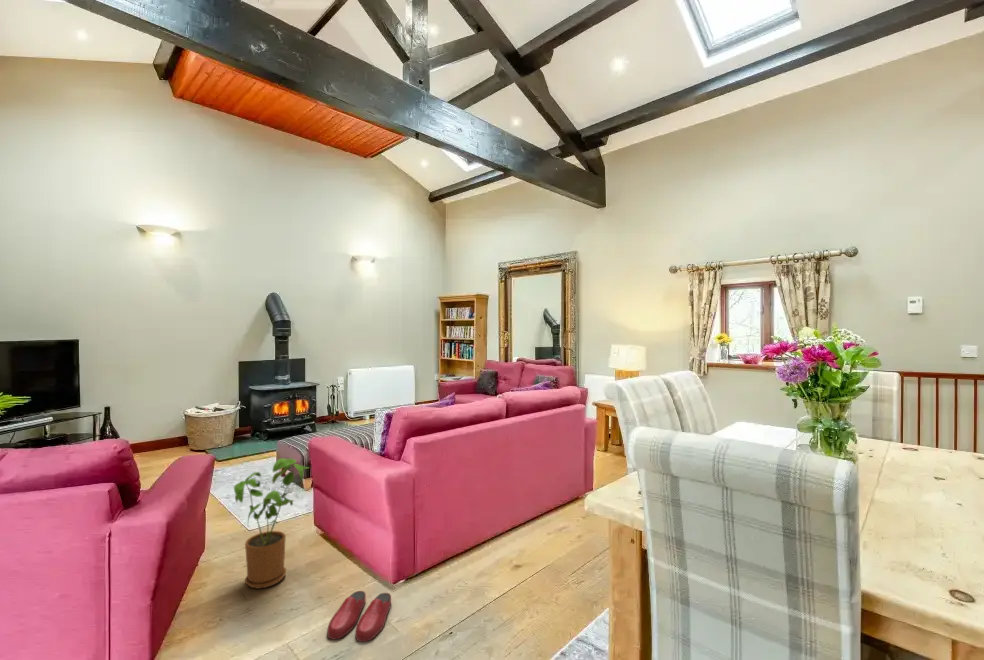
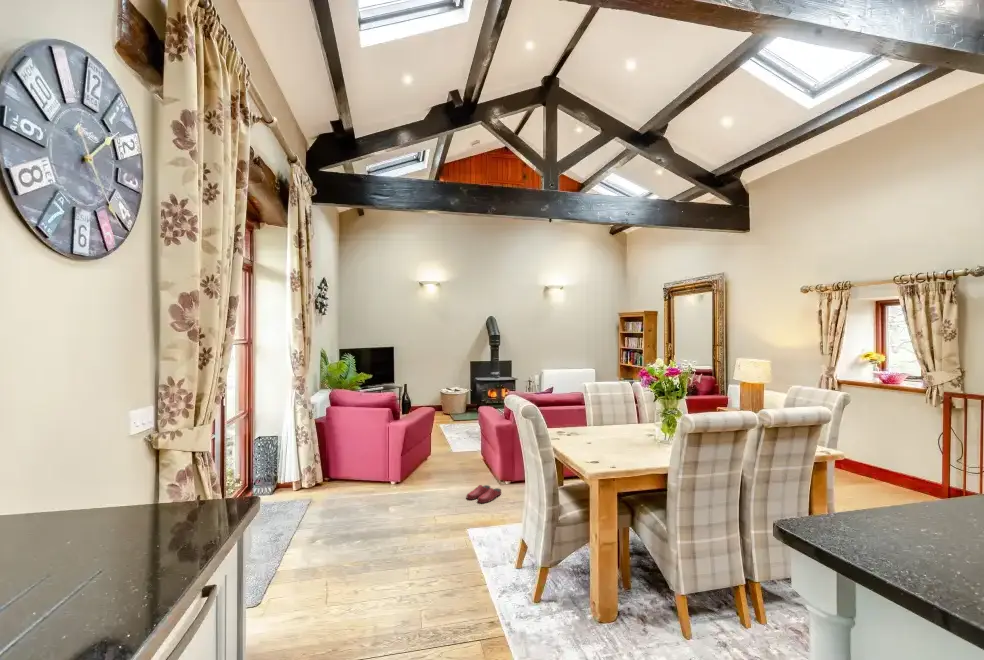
house plant: present [234,458,308,588] -> none [439,414,474,477]

